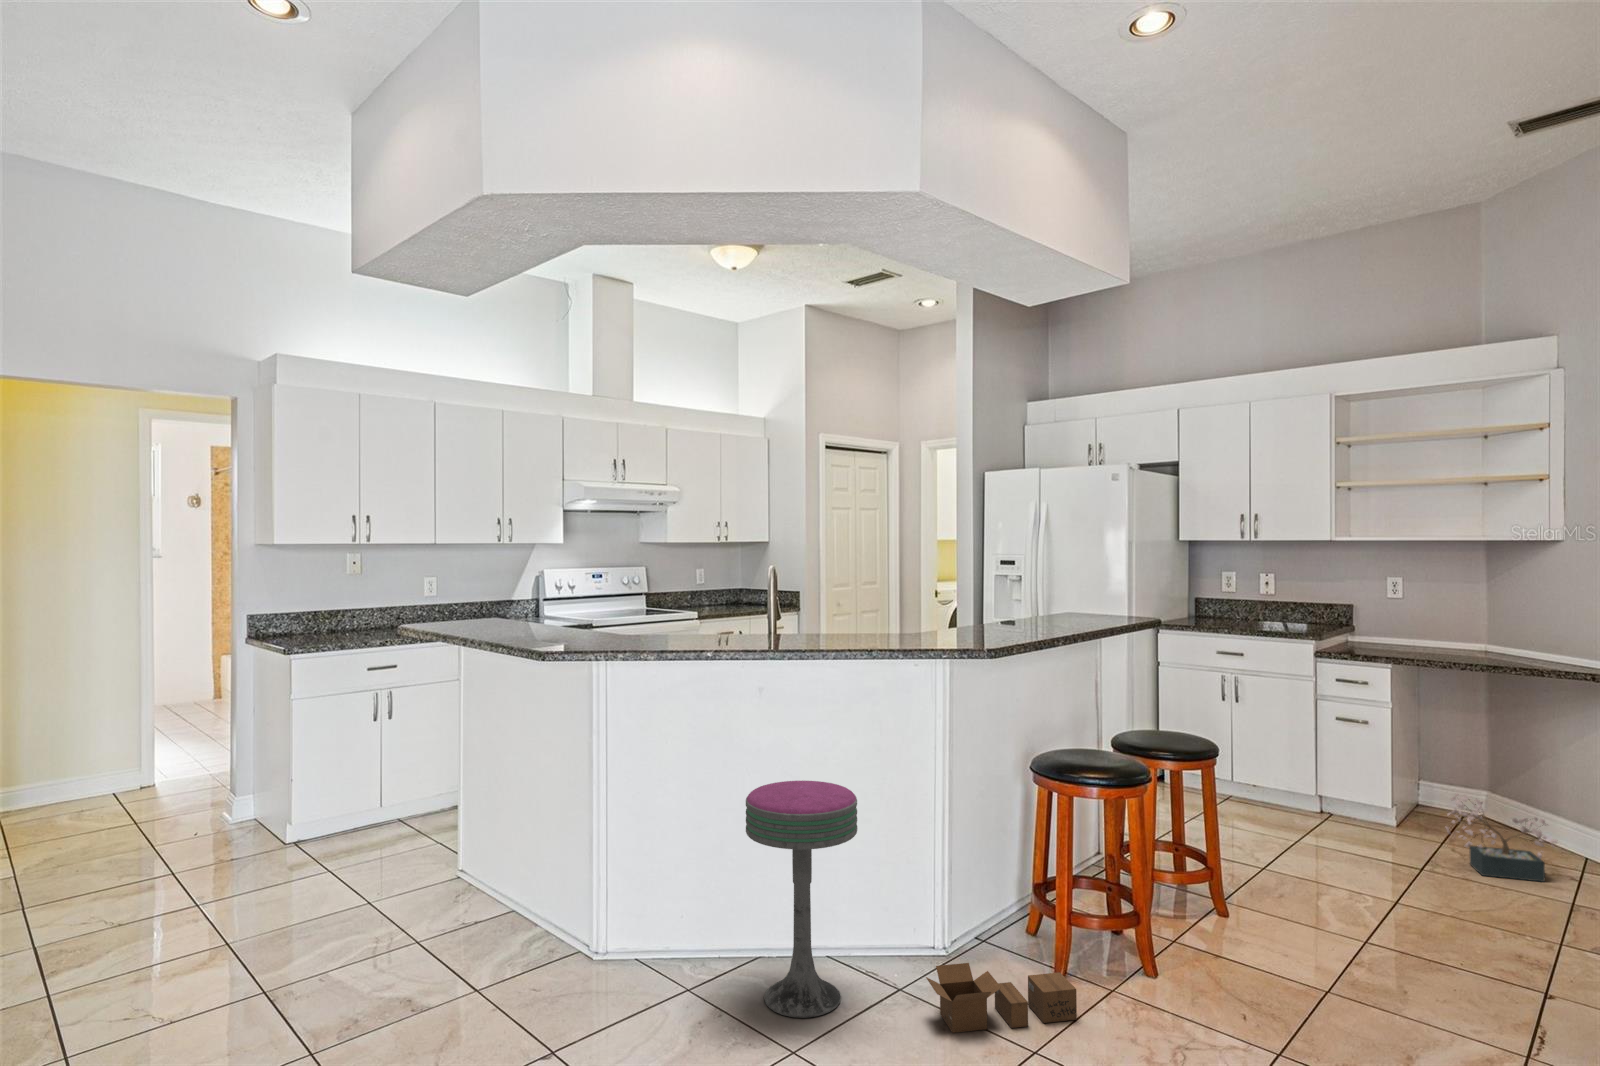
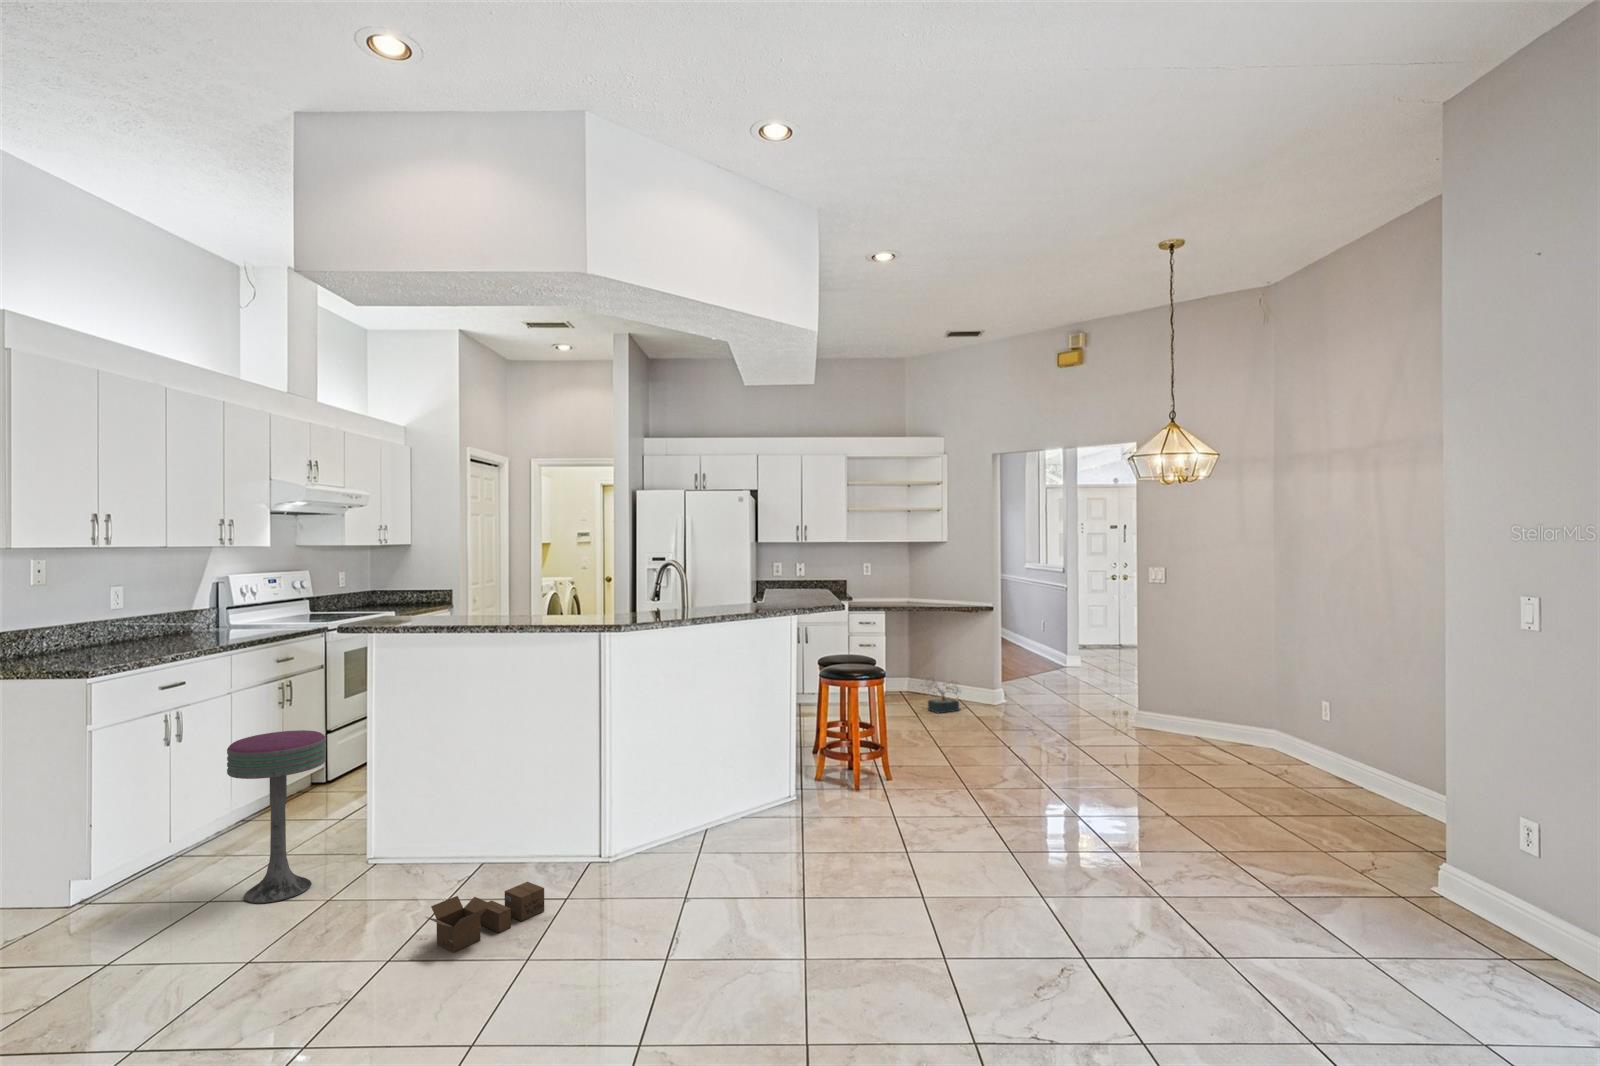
bar stool: present [746,781,857,1018] -> present [227,730,326,903]
cardboard box: present [926,963,1077,1033] -> present [426,882,544,952]

